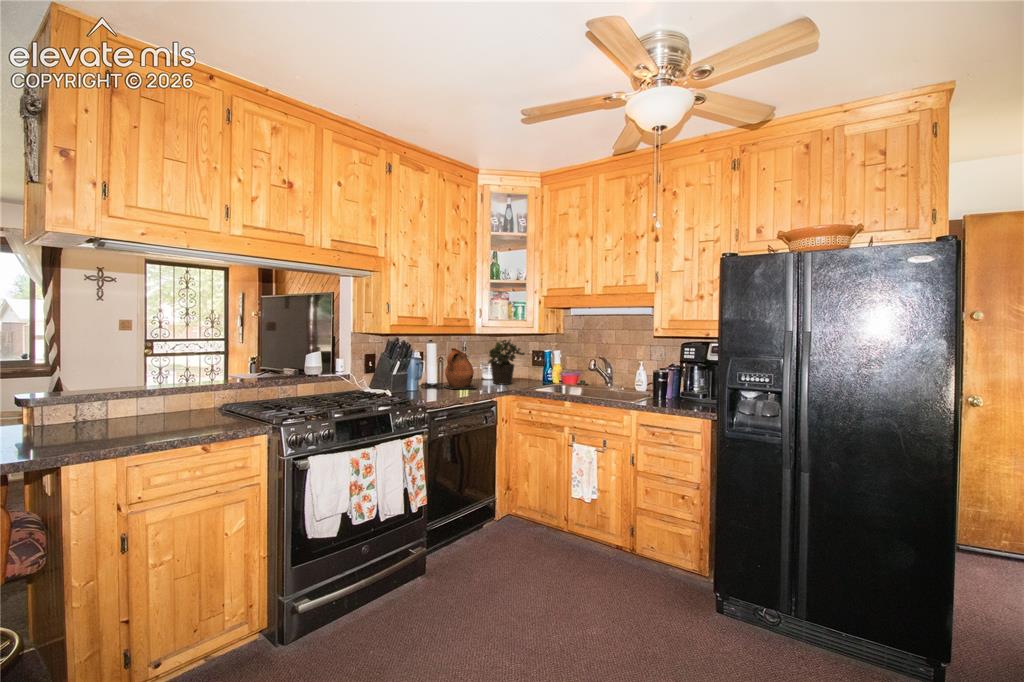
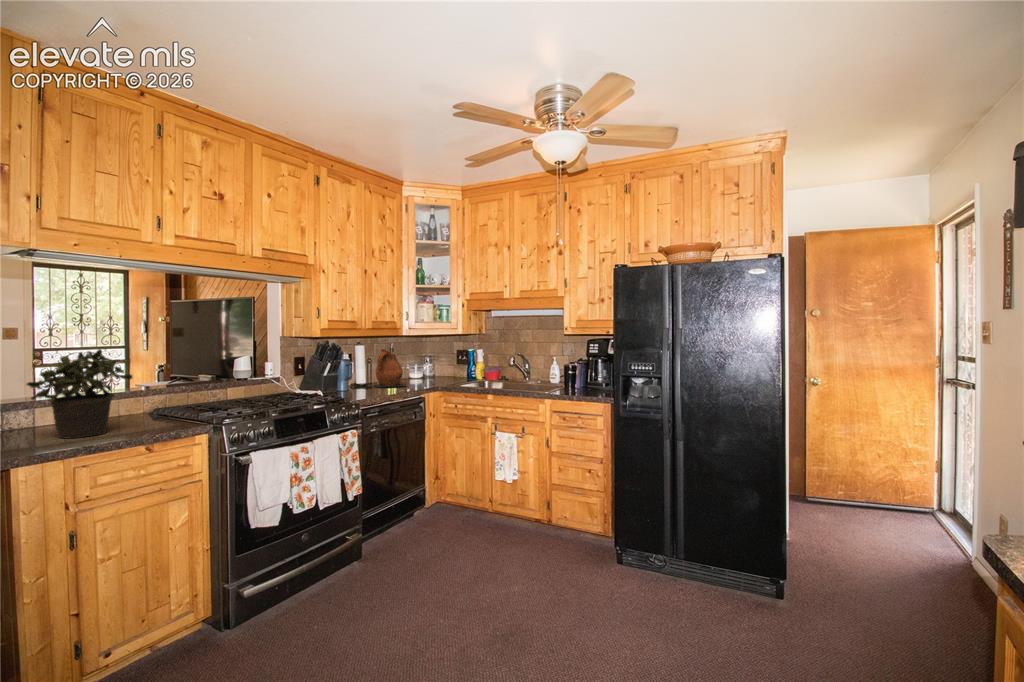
potted plant: present [488,339,525,385] -> present [27,349,133,438]

